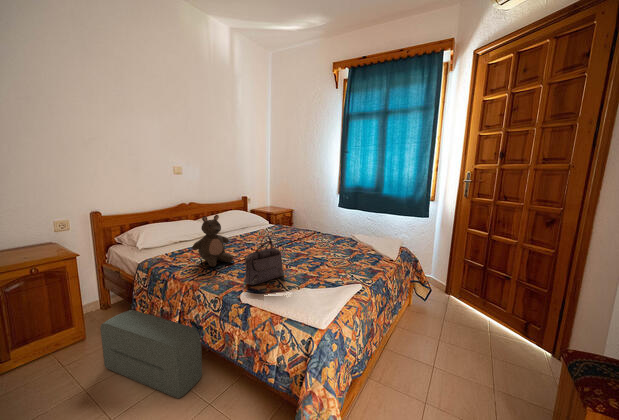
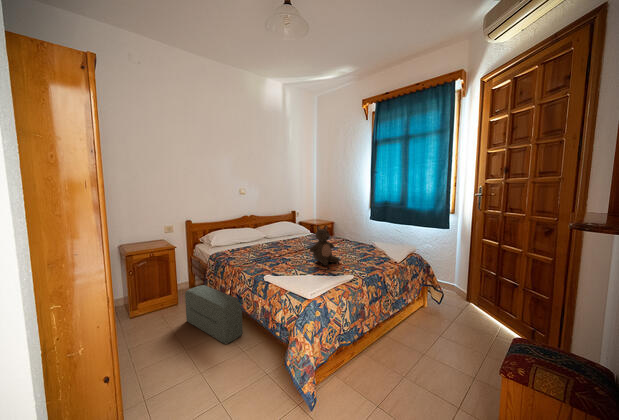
stuffed bear: present [192,215,233,267] -> present [310,226,339,266]
handbag: present [245,236,284,285] -> none [271,237,301,272]

